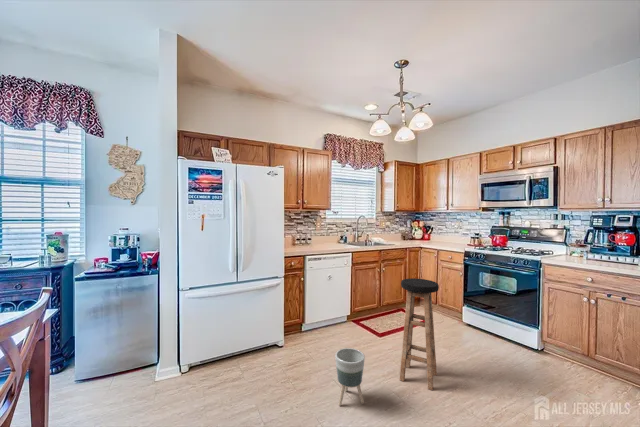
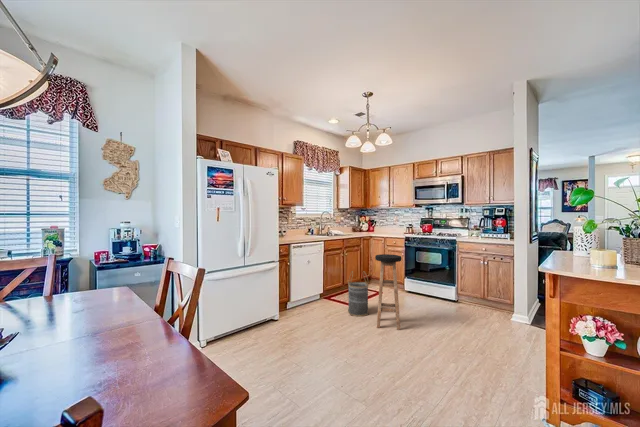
basket: none [371,295,399,356] -> present [348,271,369,316]
planter: present [335,348,365,406] -> none [338,306,360,346]

